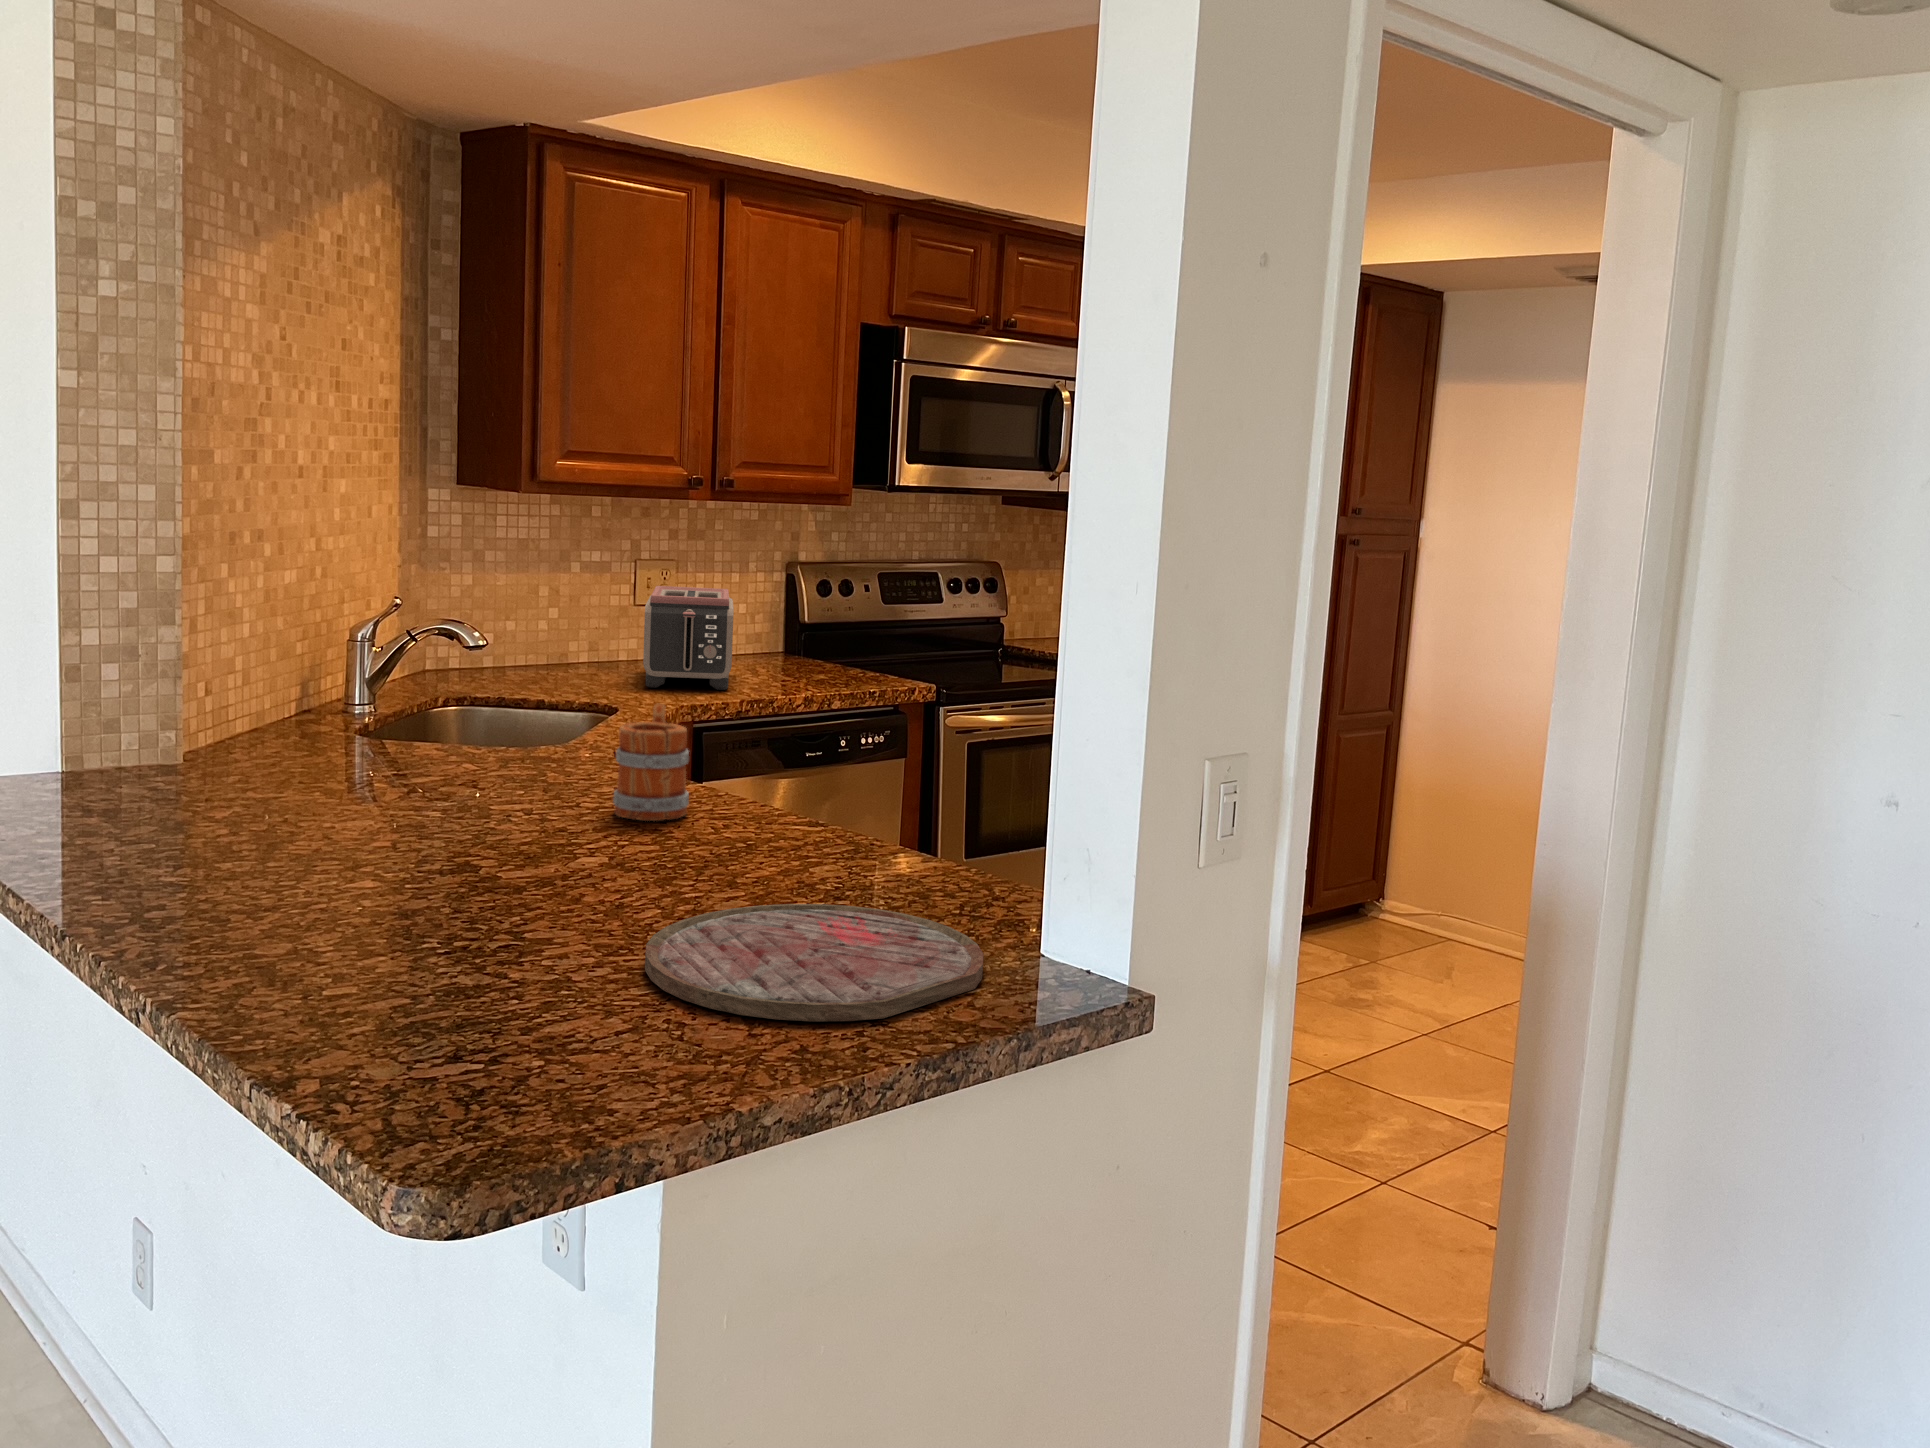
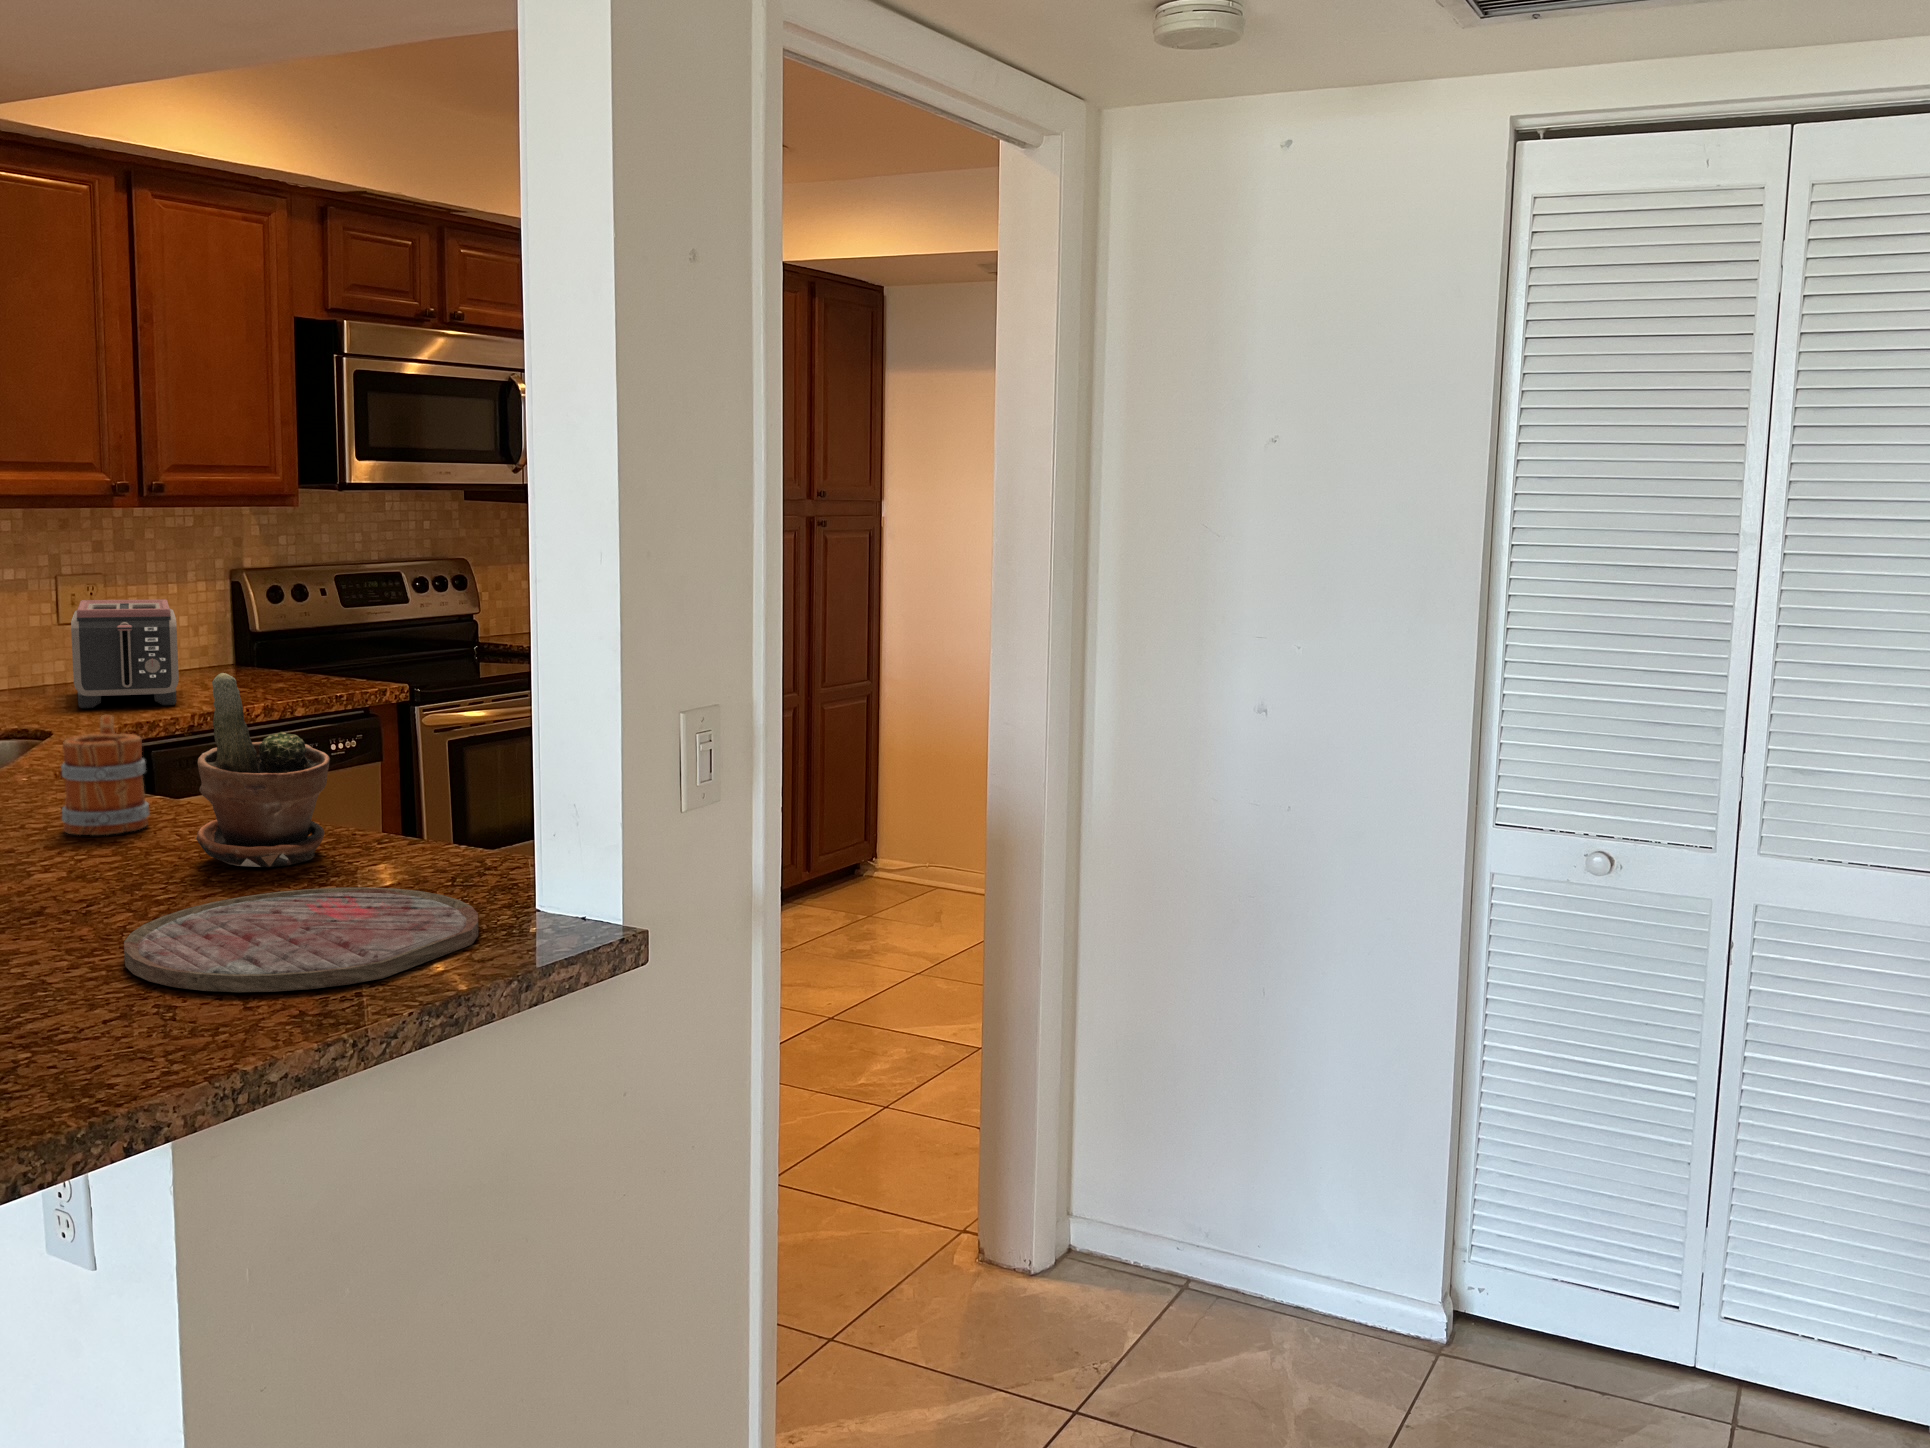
potted plant: none [725,675,853,873] -> present [196,673,330,867]

